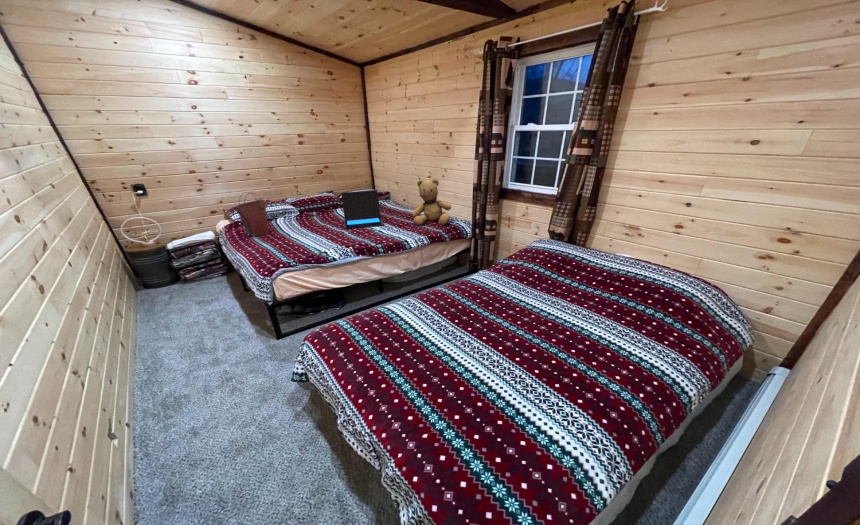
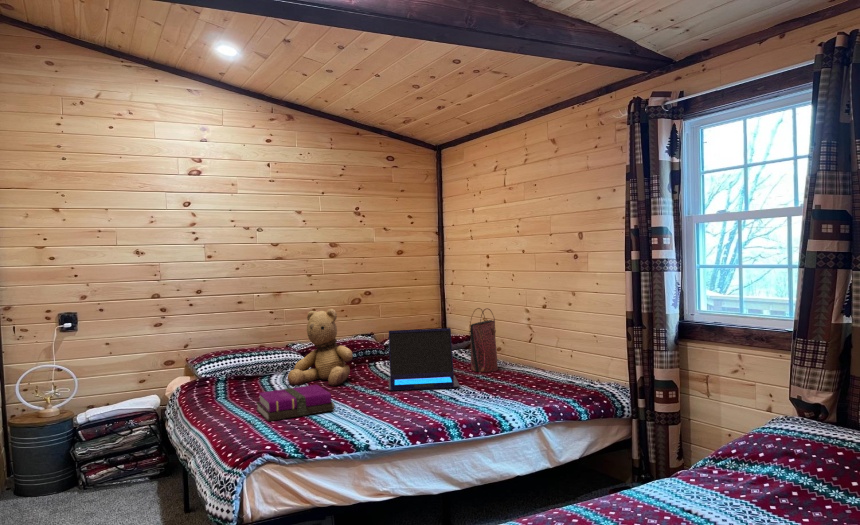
teddy bear: present [412,178,451,226] -> present [288,309,353,386]
handbag: present [237,192,269,237] -> present [469,308,498,372]
notebook: none [265,229,313,254] -> present [257,385,335,421]

